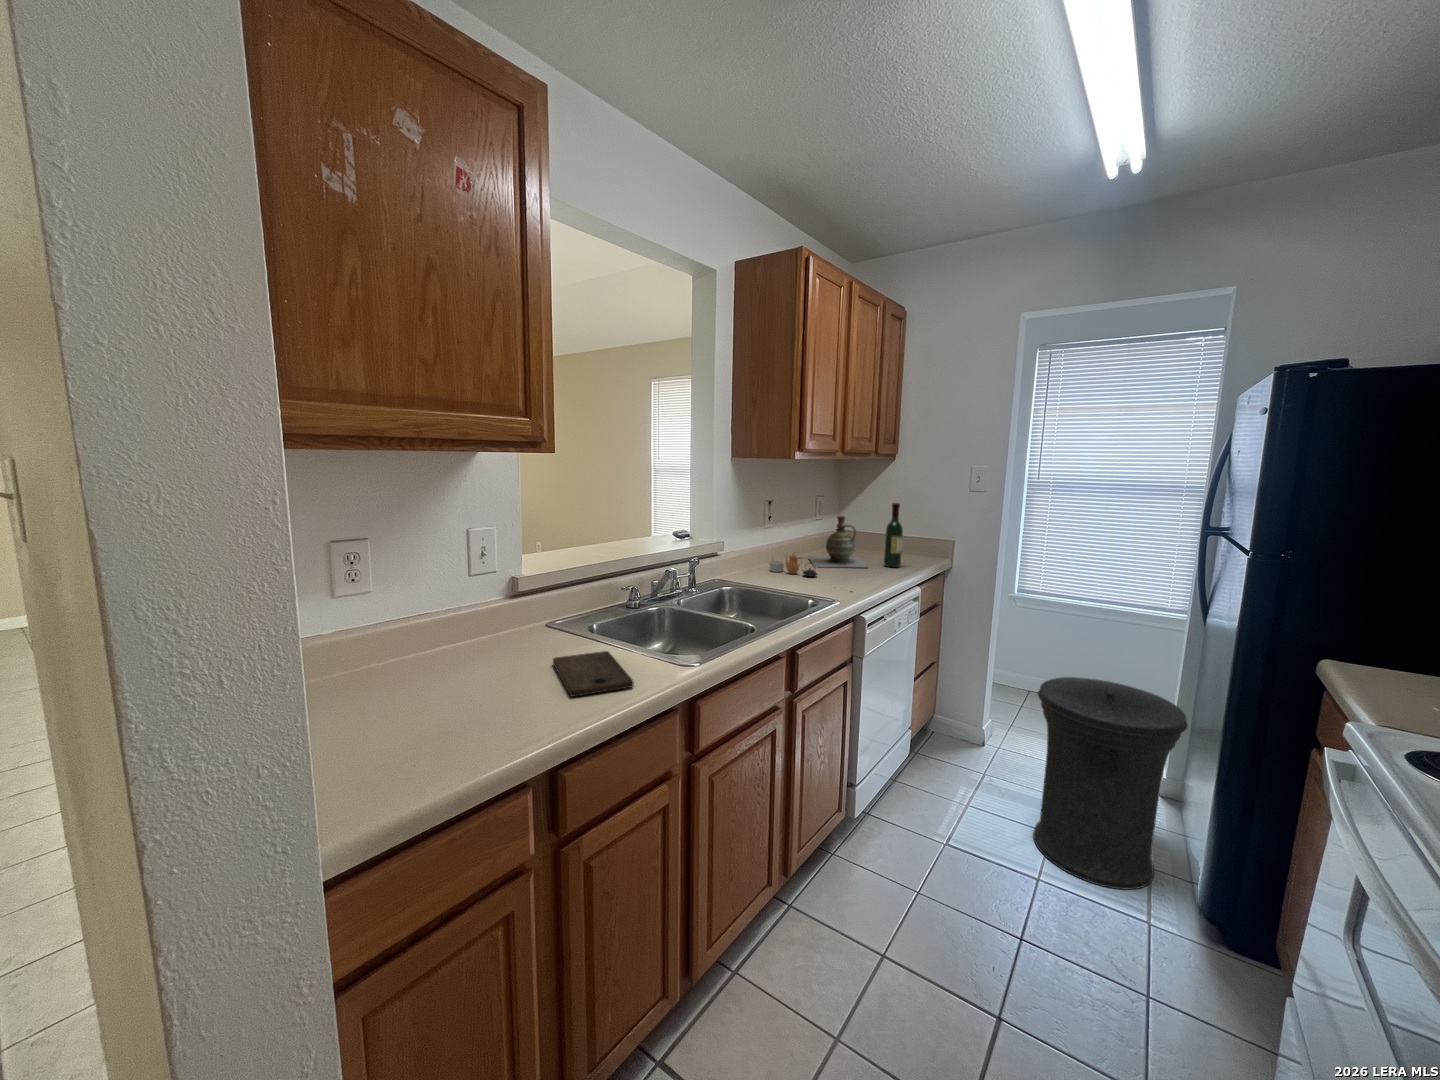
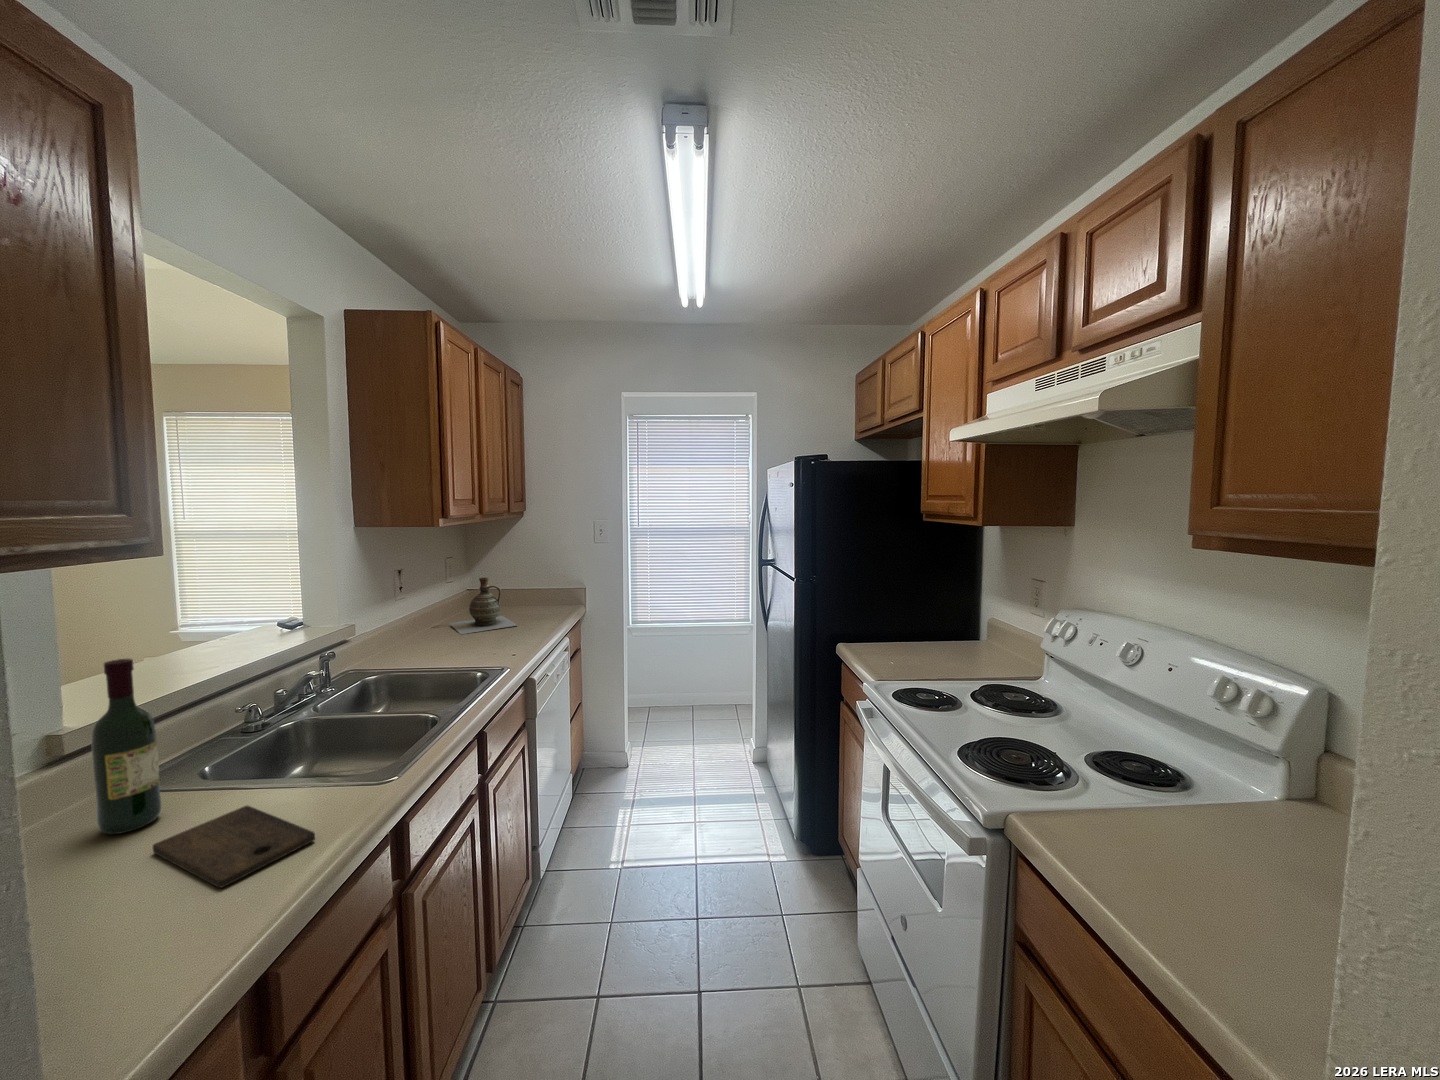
wine bottle: present [884,503,903,567] -> present [92,659,162,834]
teapot: present [769,554,817,577] -> none [409,624,471,648]
trash can: present [1033,677,1188,890] -> none [676,685,772,848]

